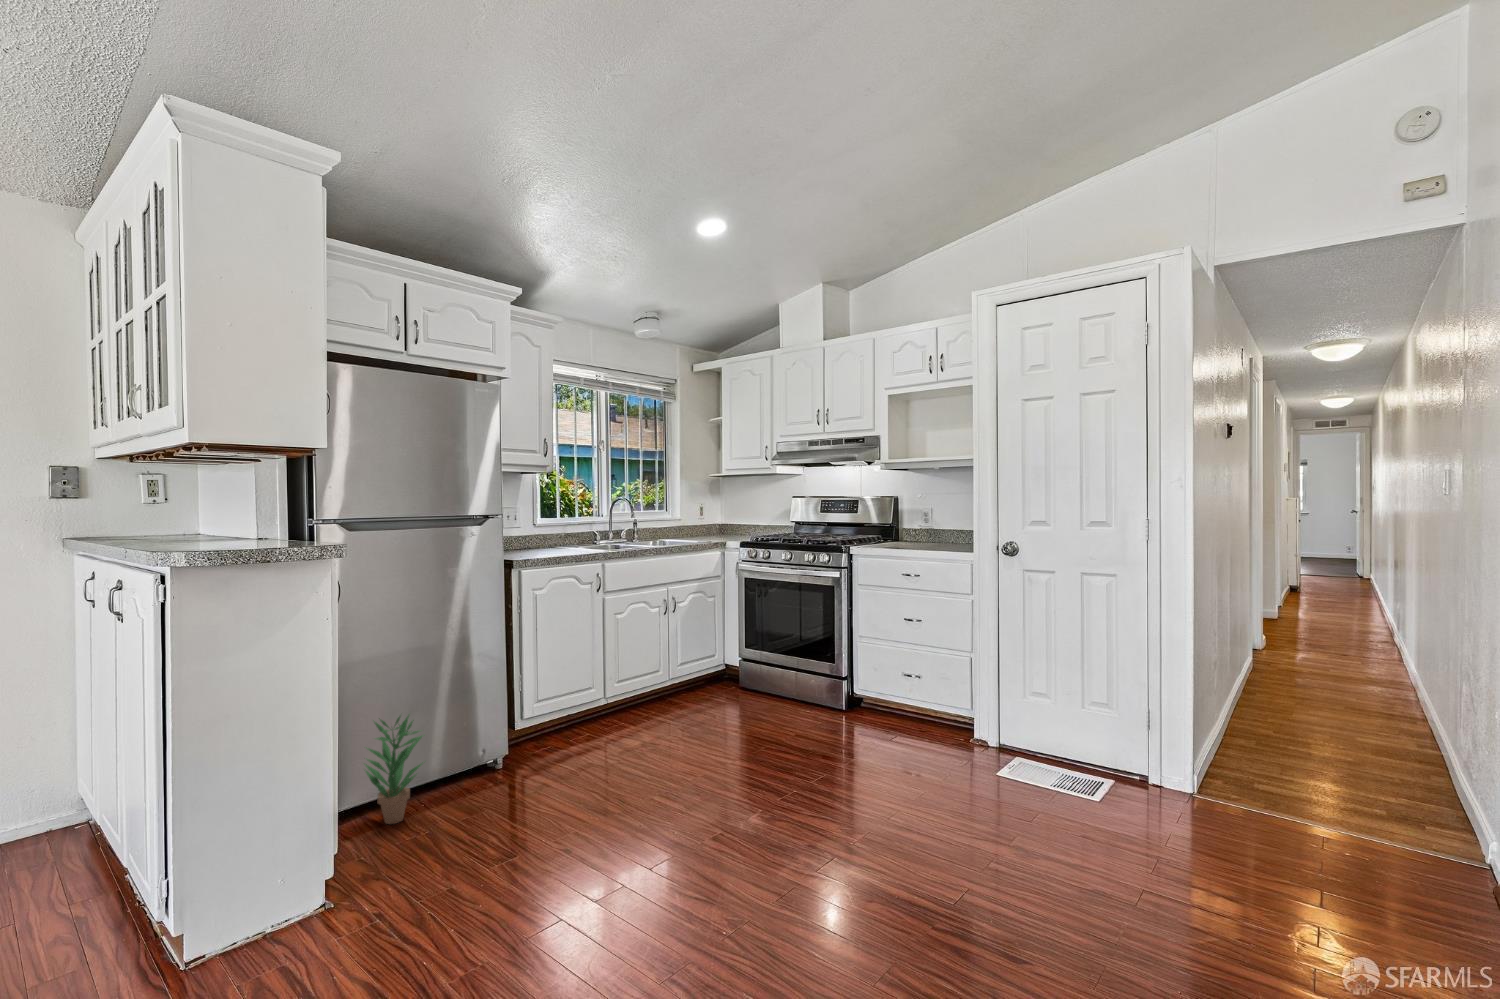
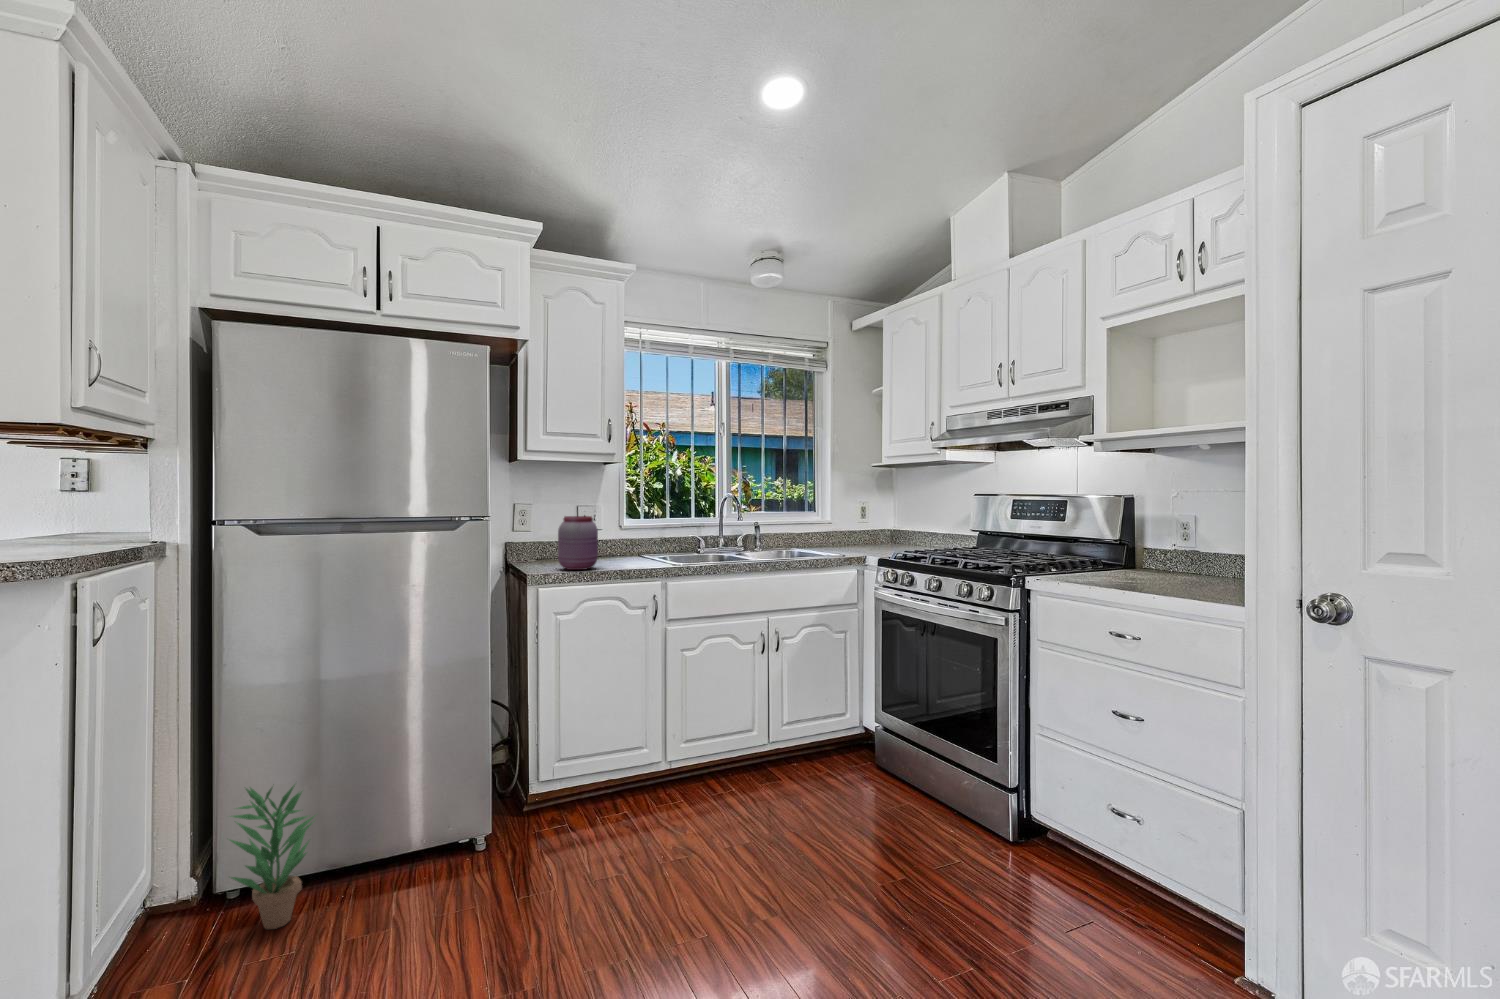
jar: none [524,515,556,556] -> present [558,516,598,570]

